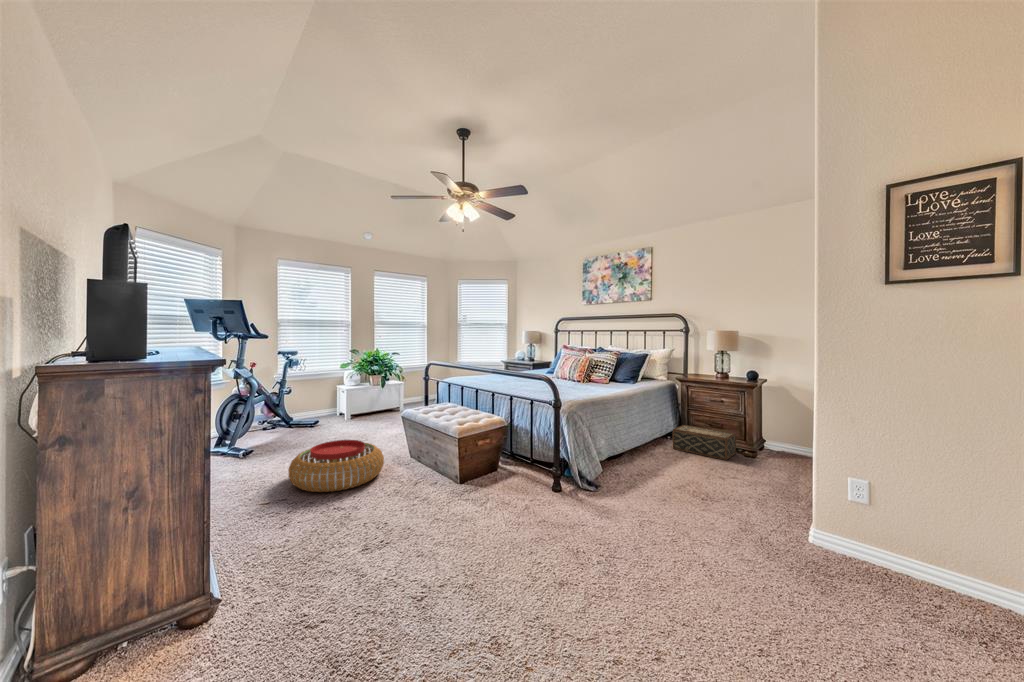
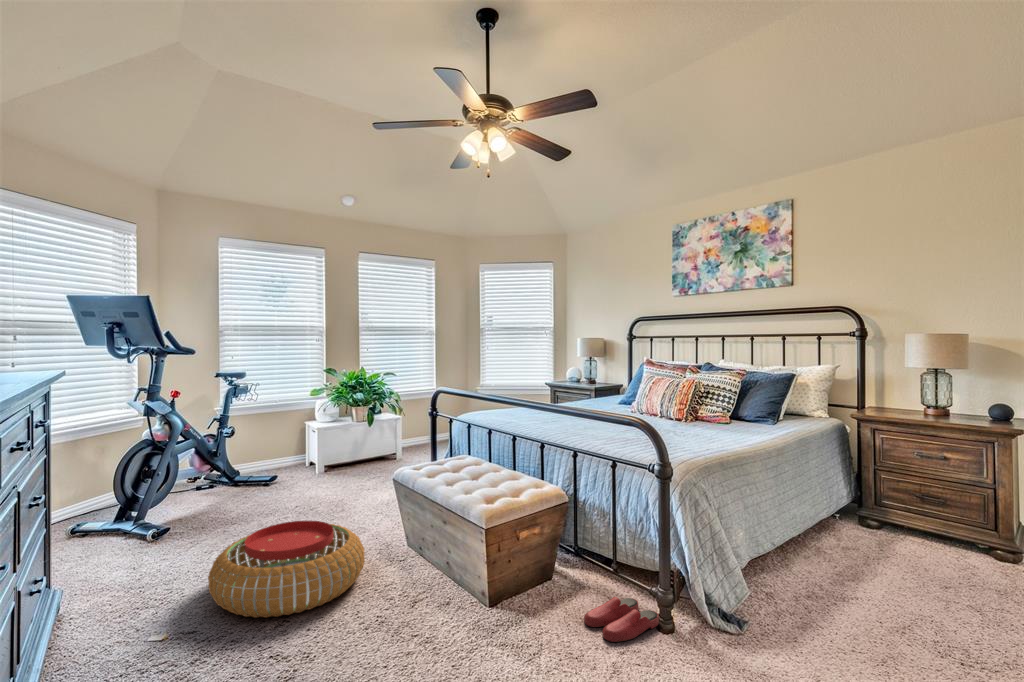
woven basket: present [673,425,736,460] -> none [849,495,969,564]
slippers: none [513,476,555,498] -> present [584,597,659,642]

